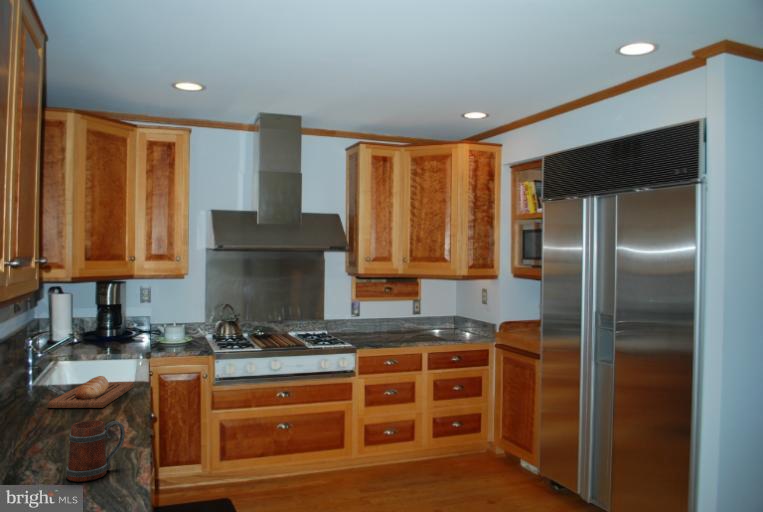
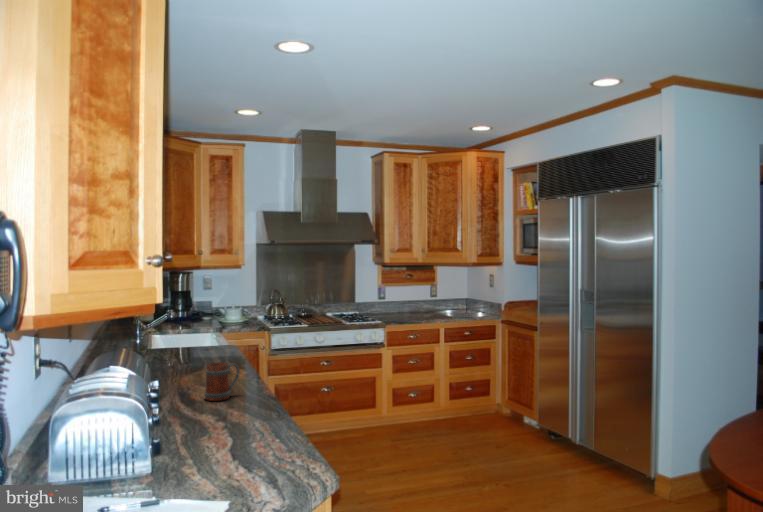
bread loaf: present [48,376,133,408] -> none [166,342,220,363]

